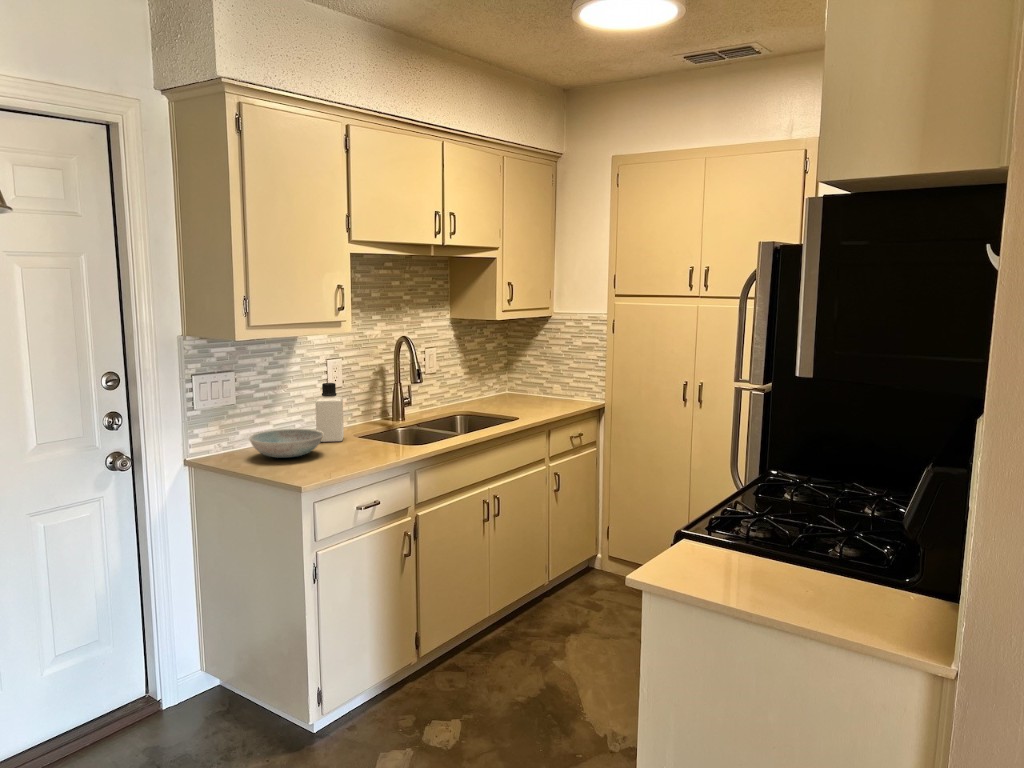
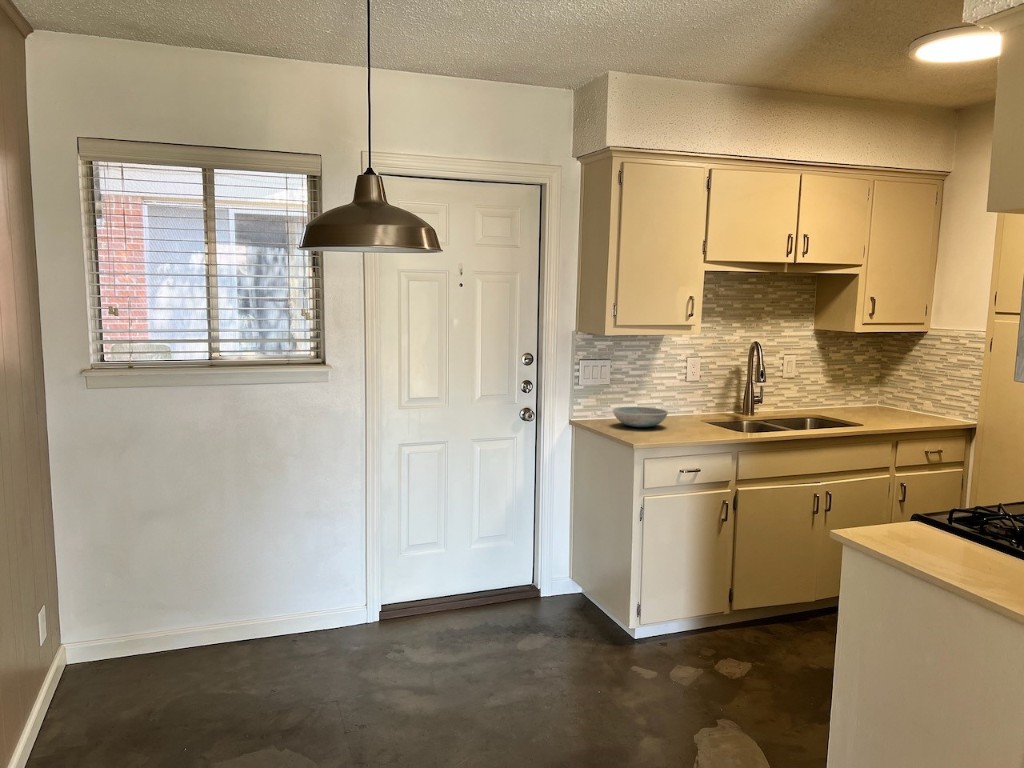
bottle: present [316,383,344,442] -> none [669,375,694,423]

